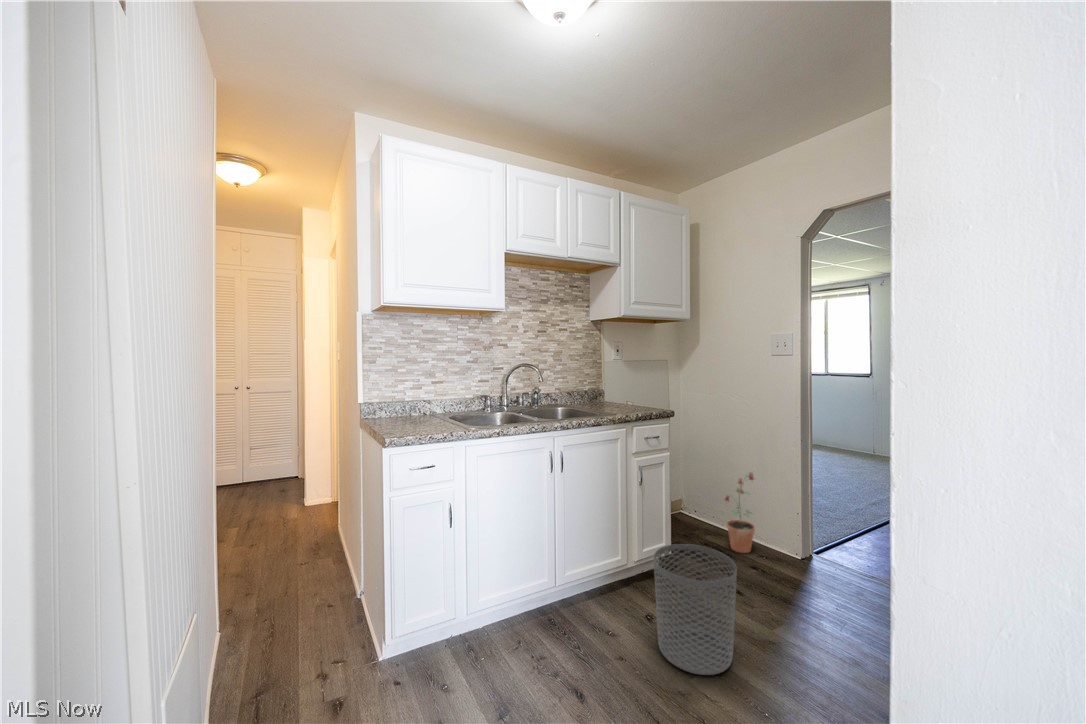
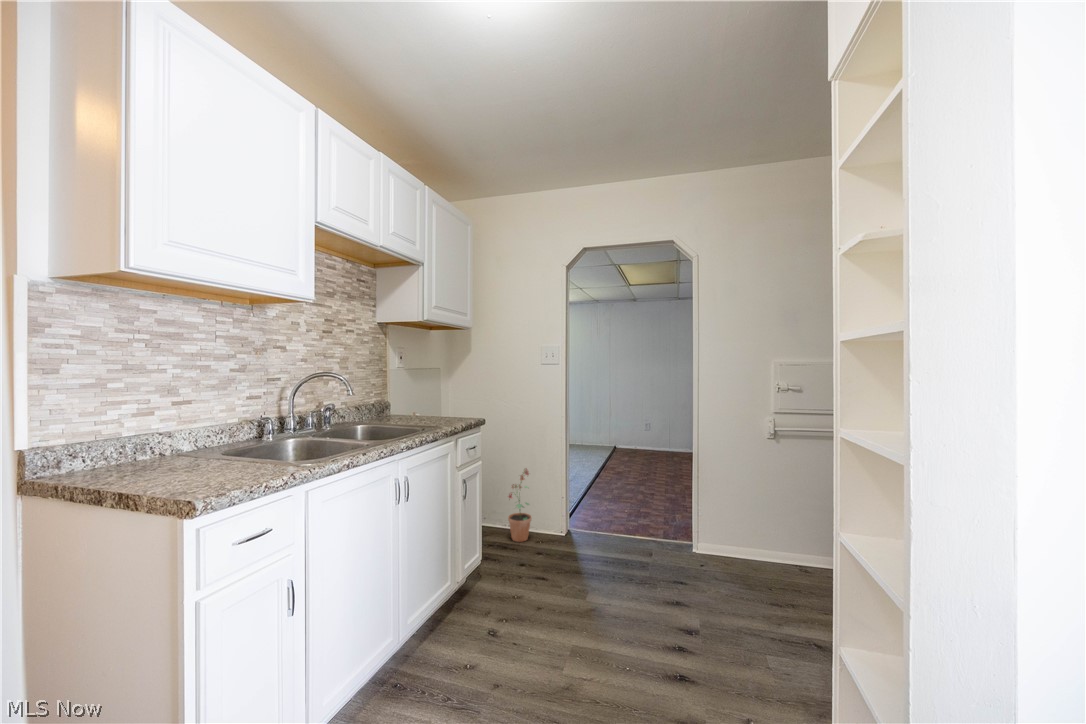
waste bin: present [654,544,737,675] -> none [517,542,590,663]

